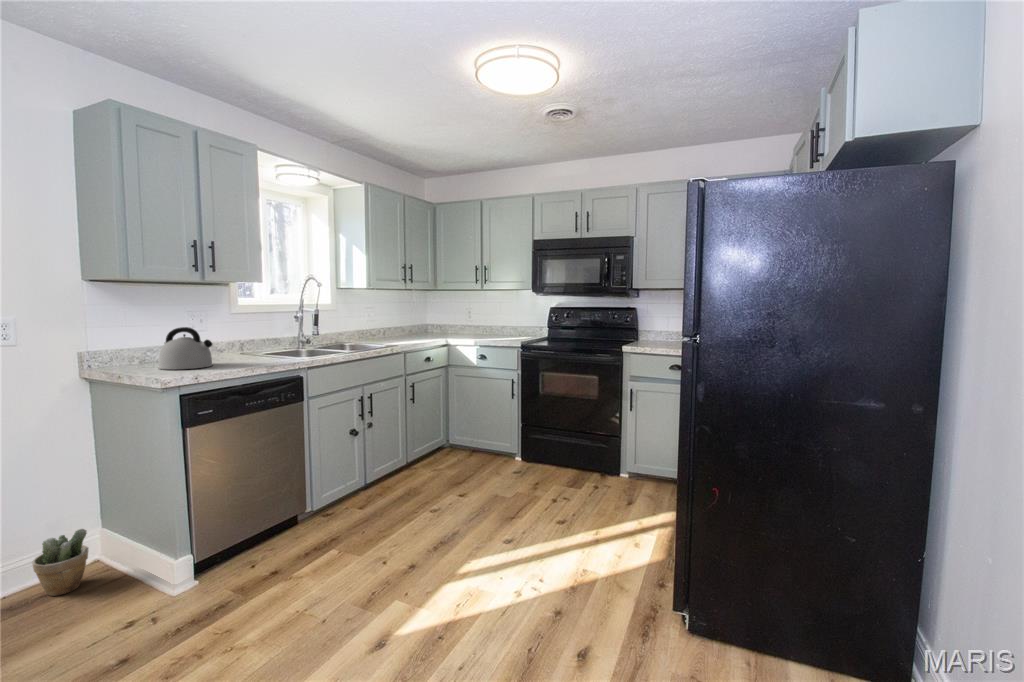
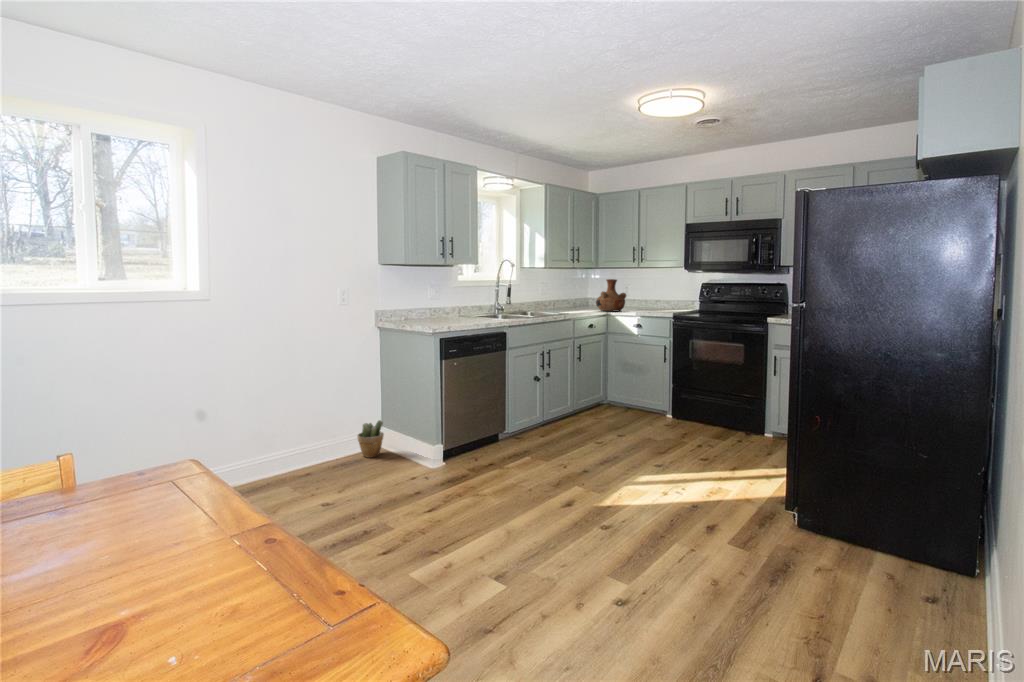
vase: none [432,301,468,340] -> present [596,279,626,311]
kettle: present [158,327,213,369] -> none [420,296,452,324]

